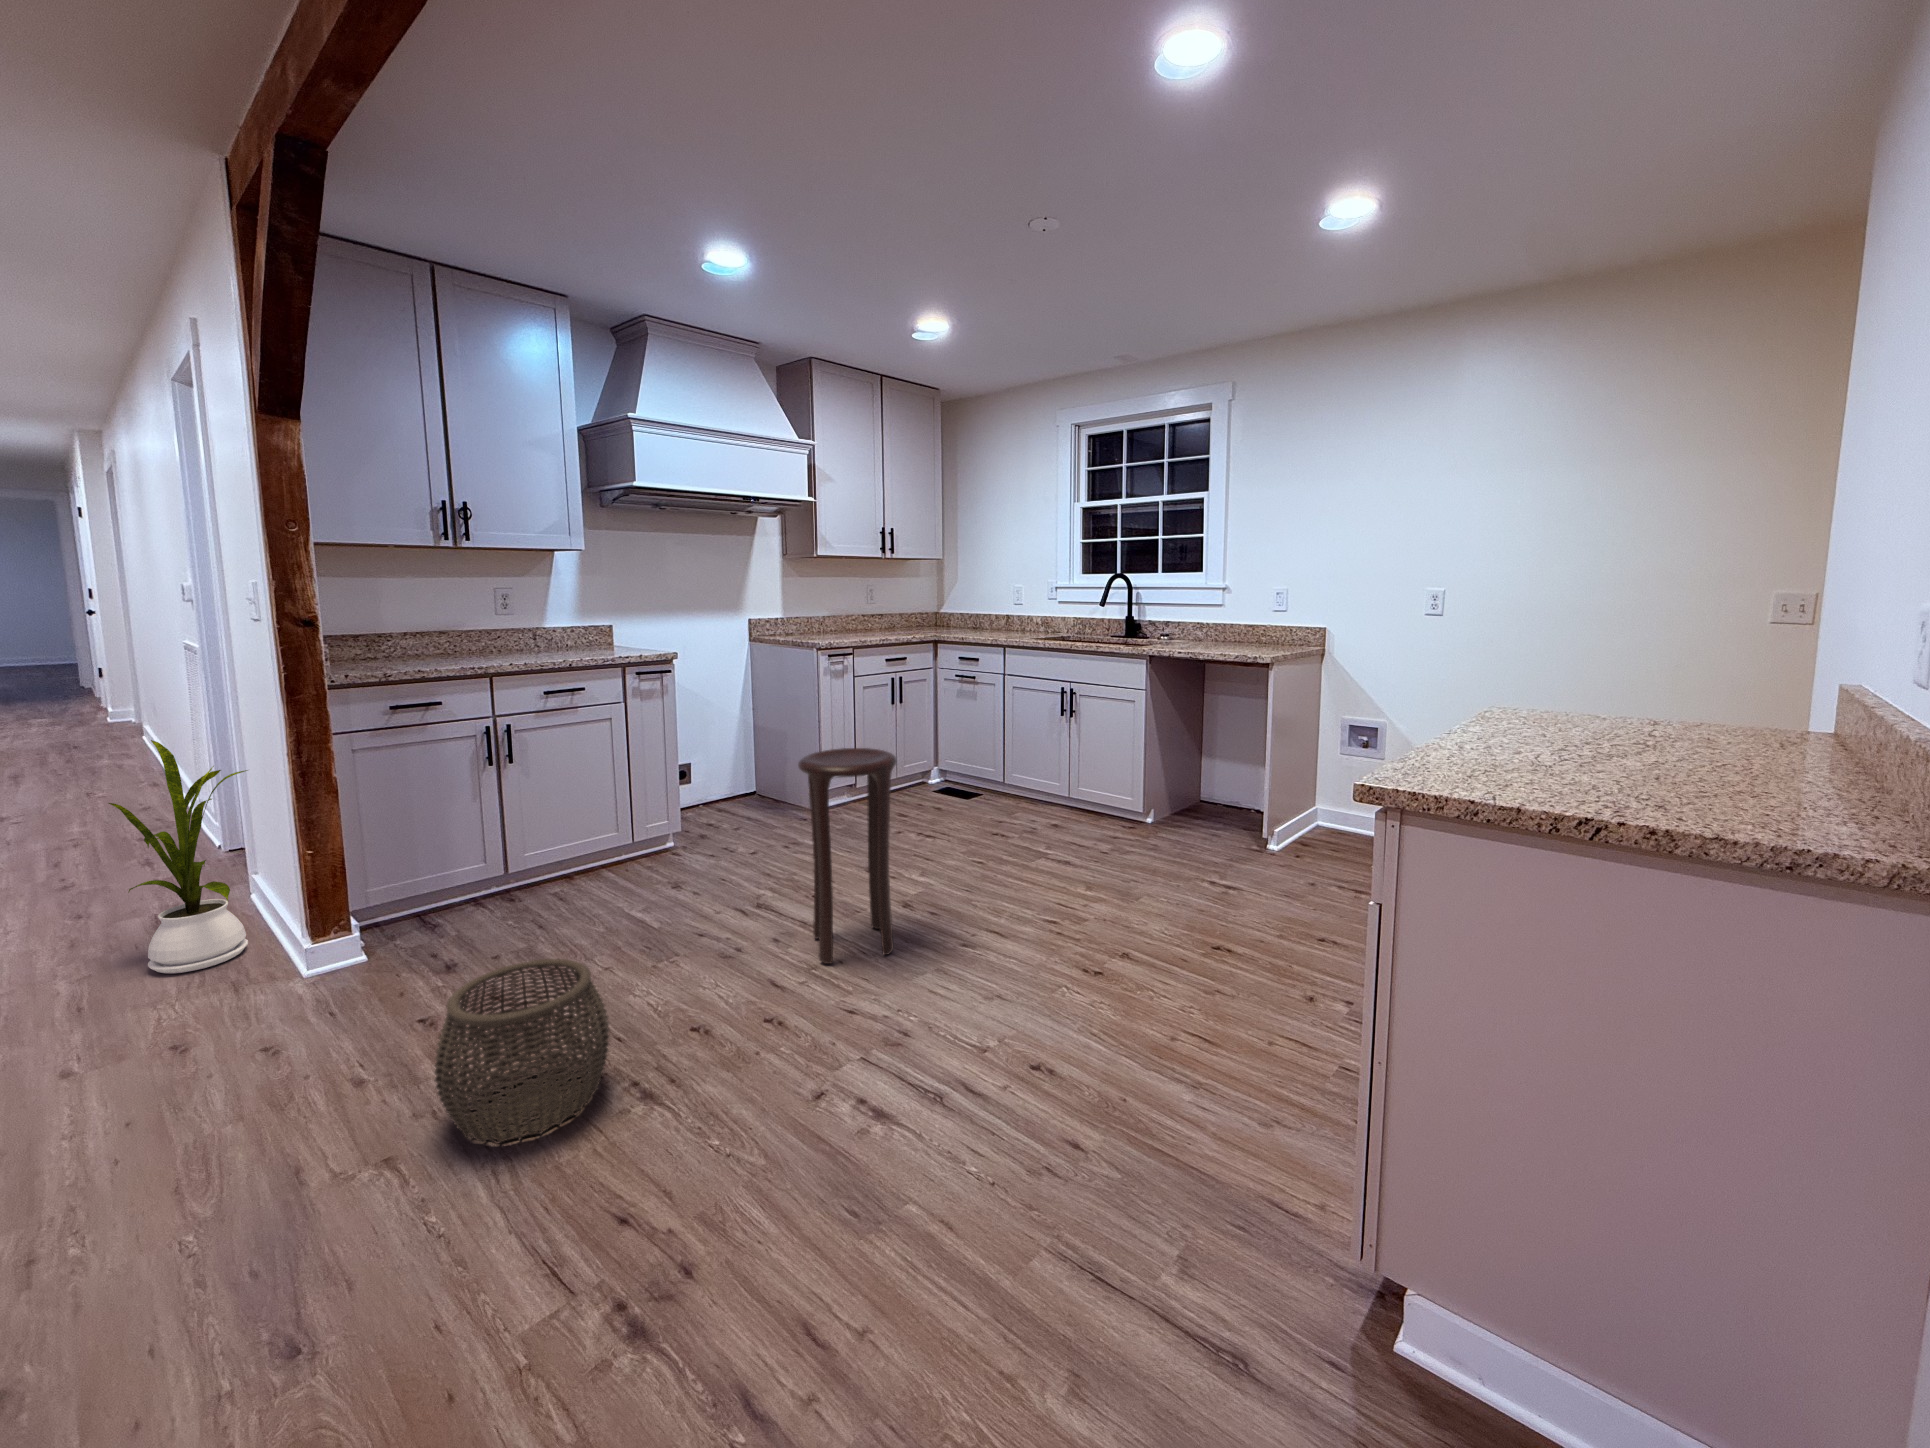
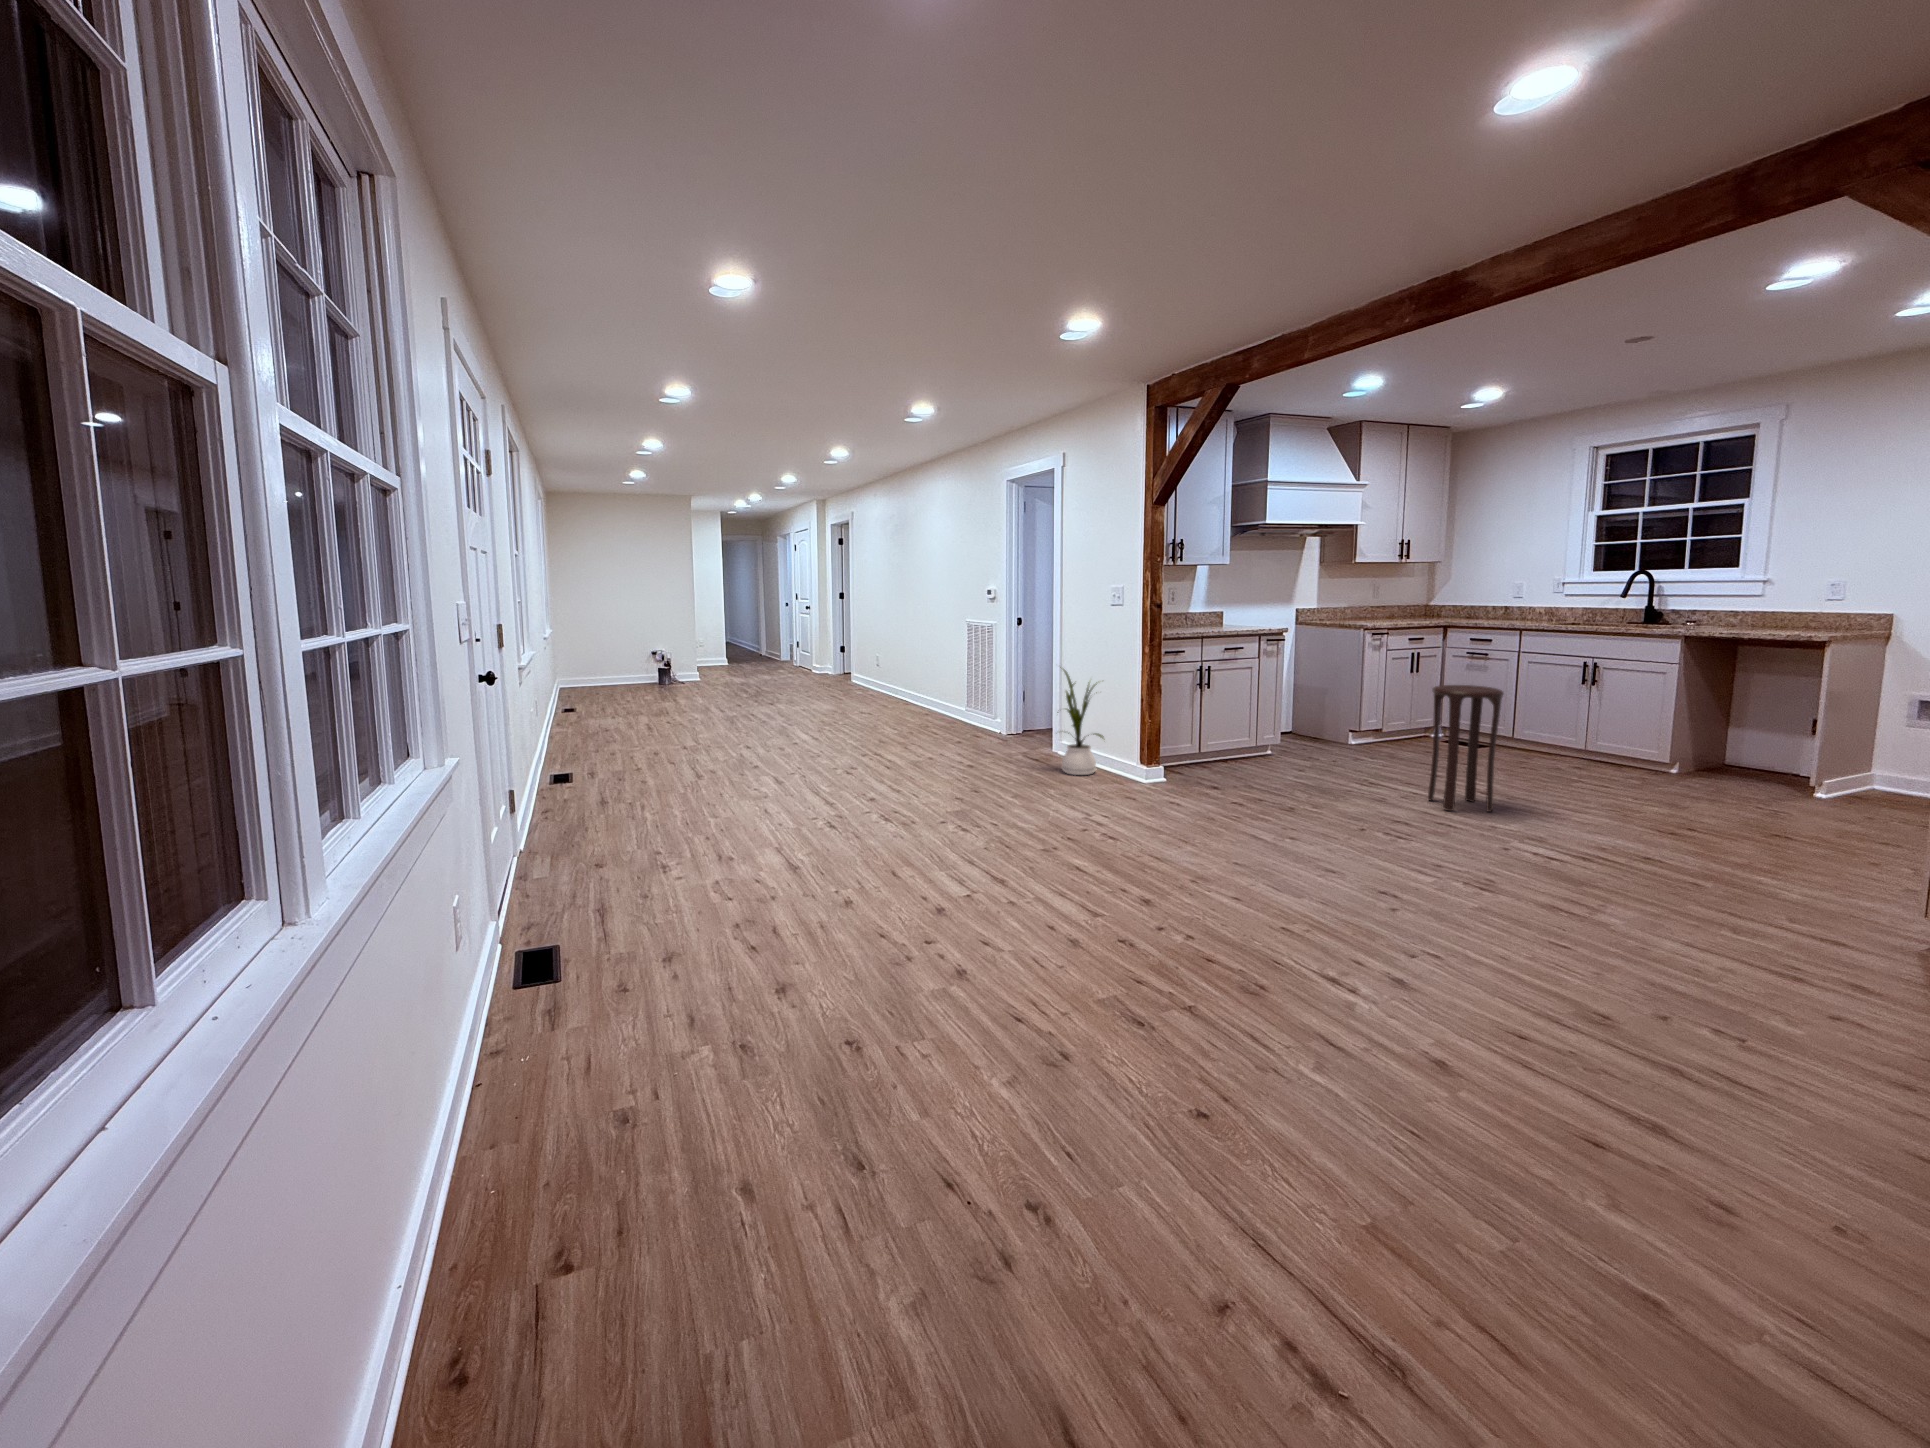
woven basket: present [434,959,609,1143] -> none [1294,769,1375,844]

